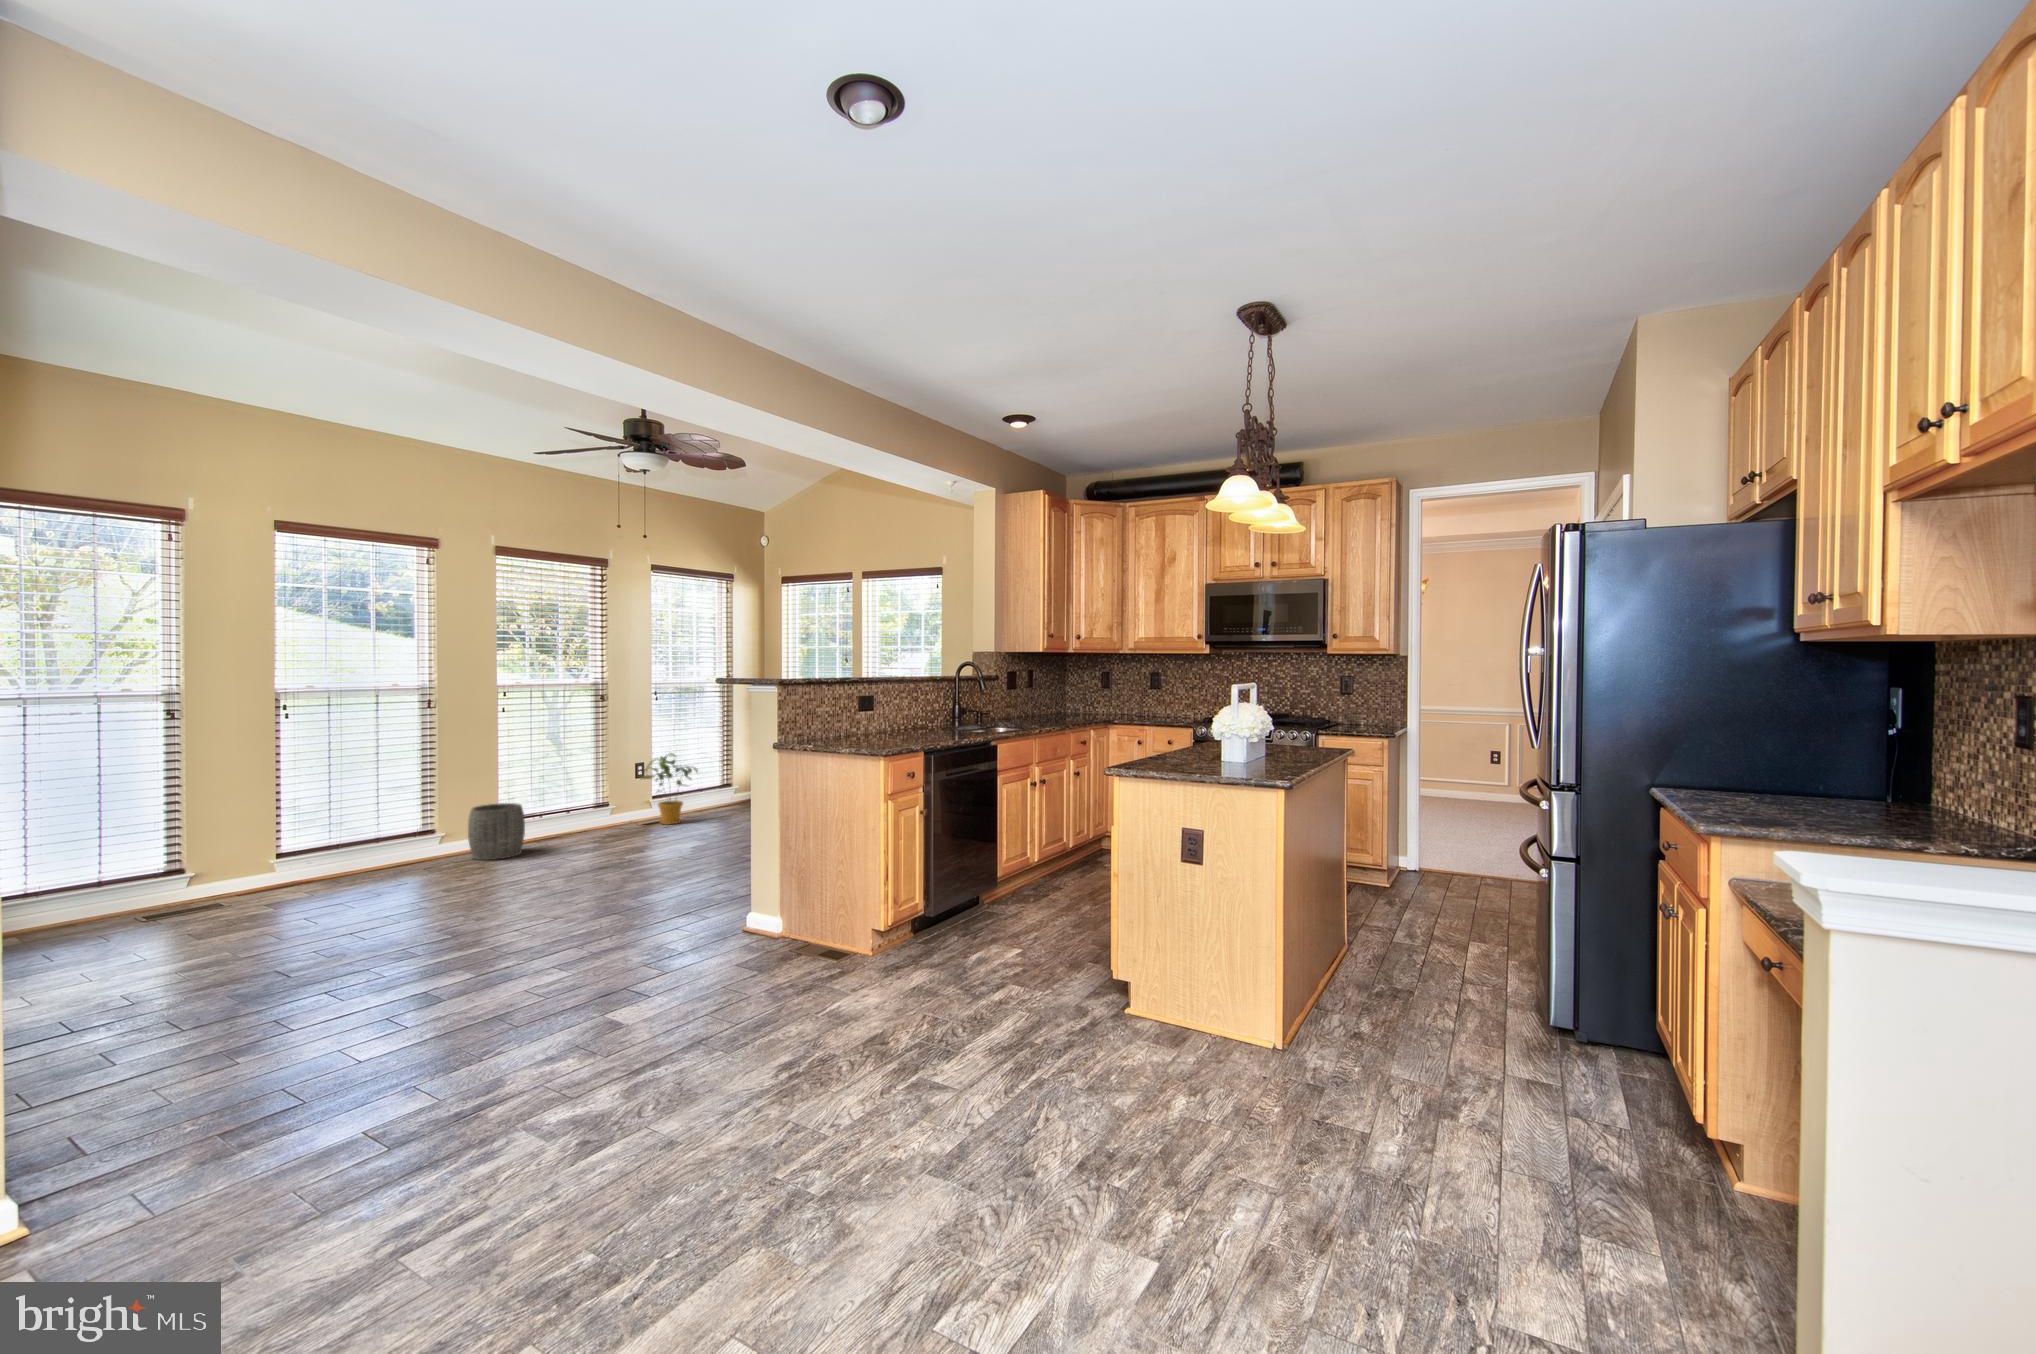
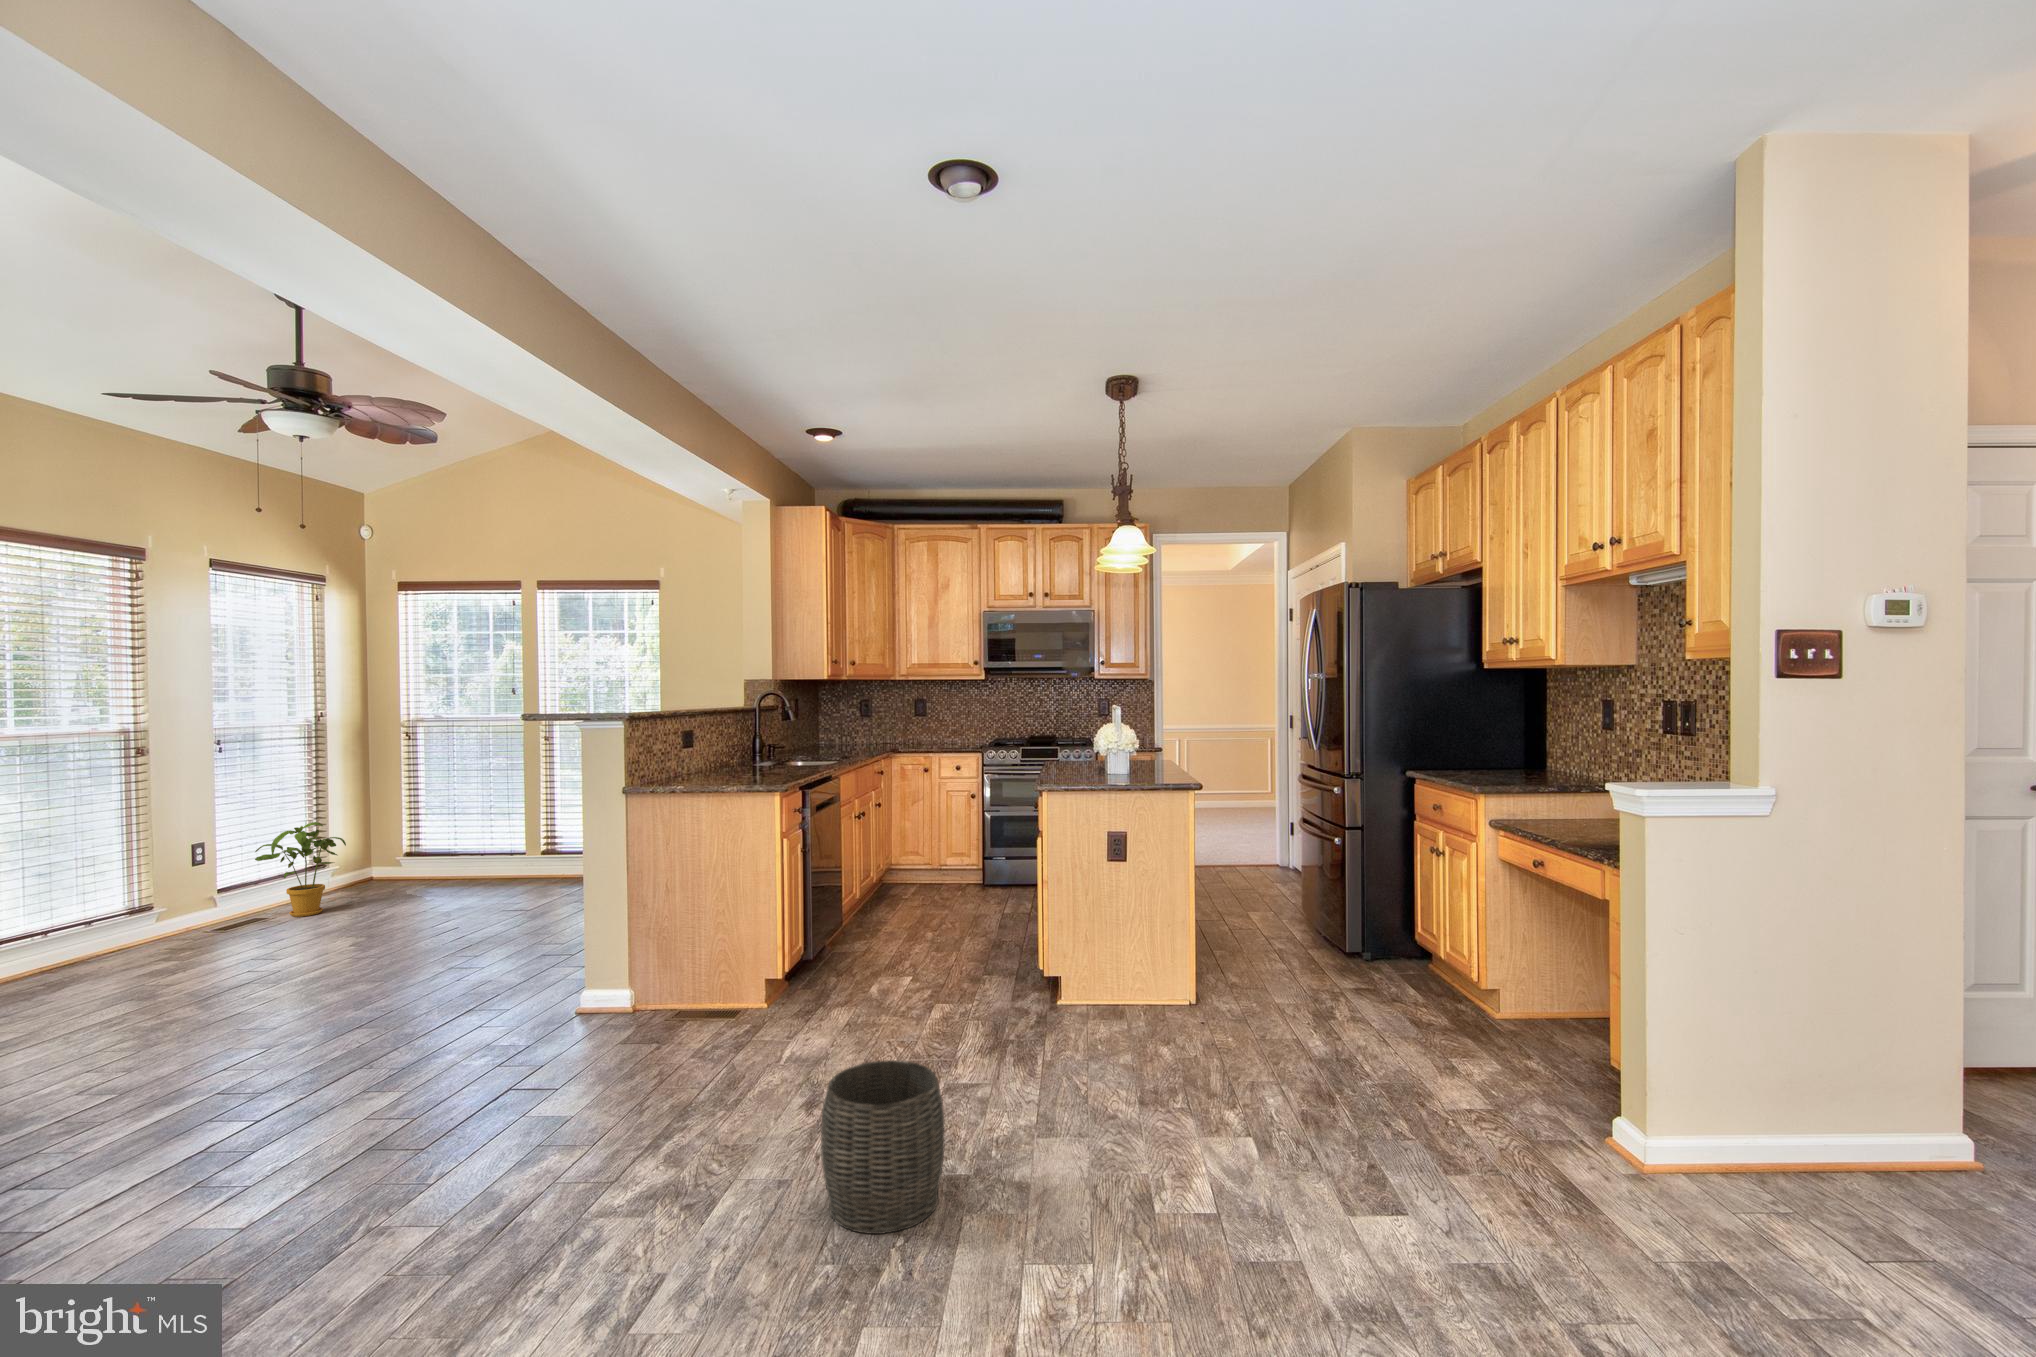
woven basket: present [468,803,525,860] -> present [821,1060,945,1234]

